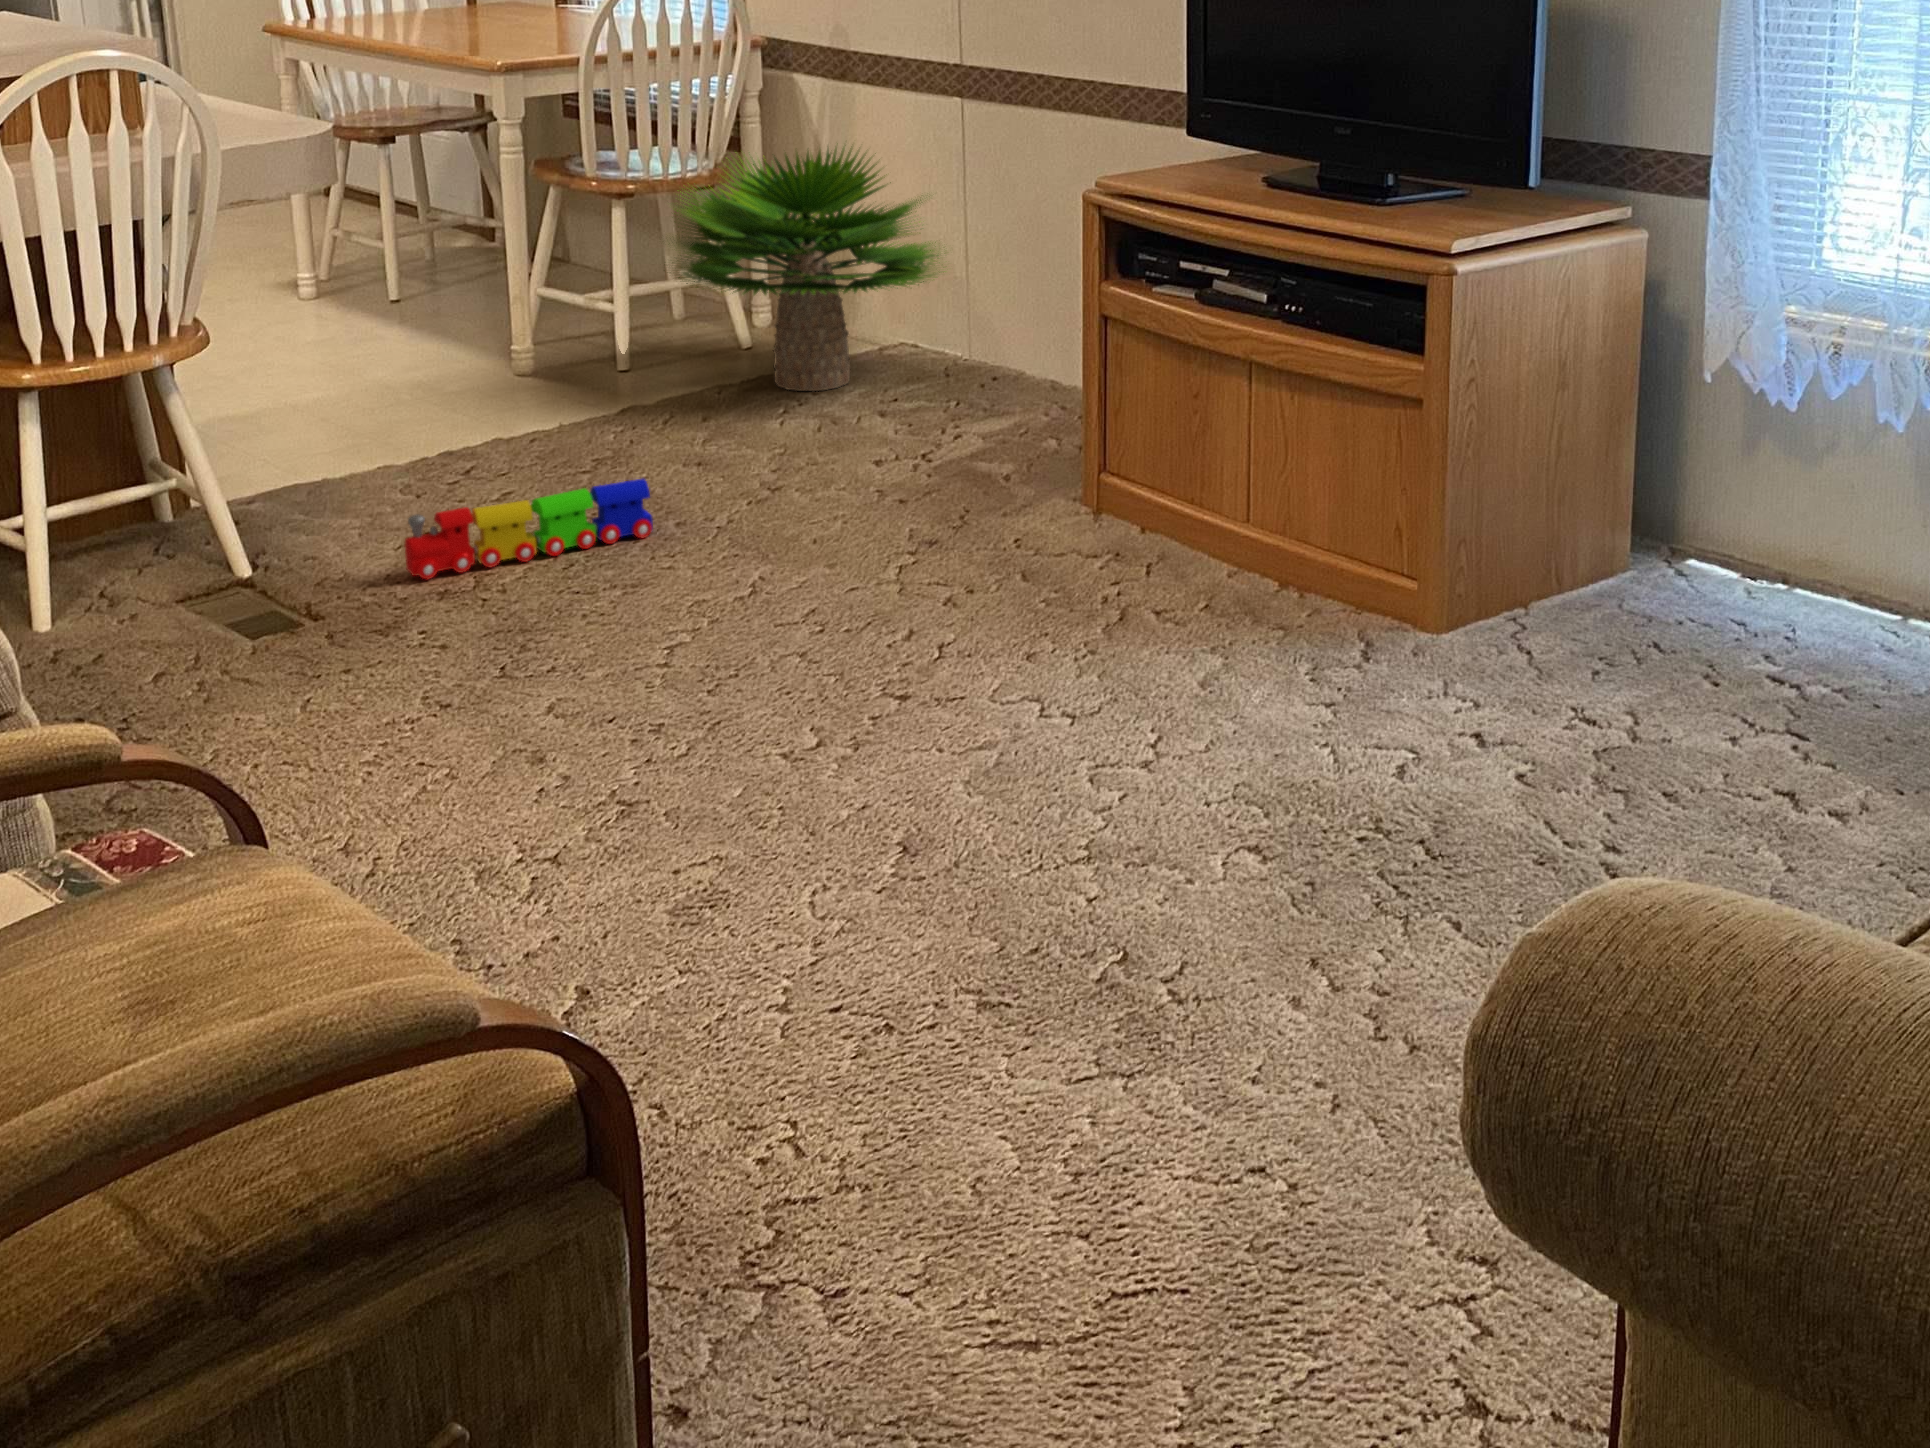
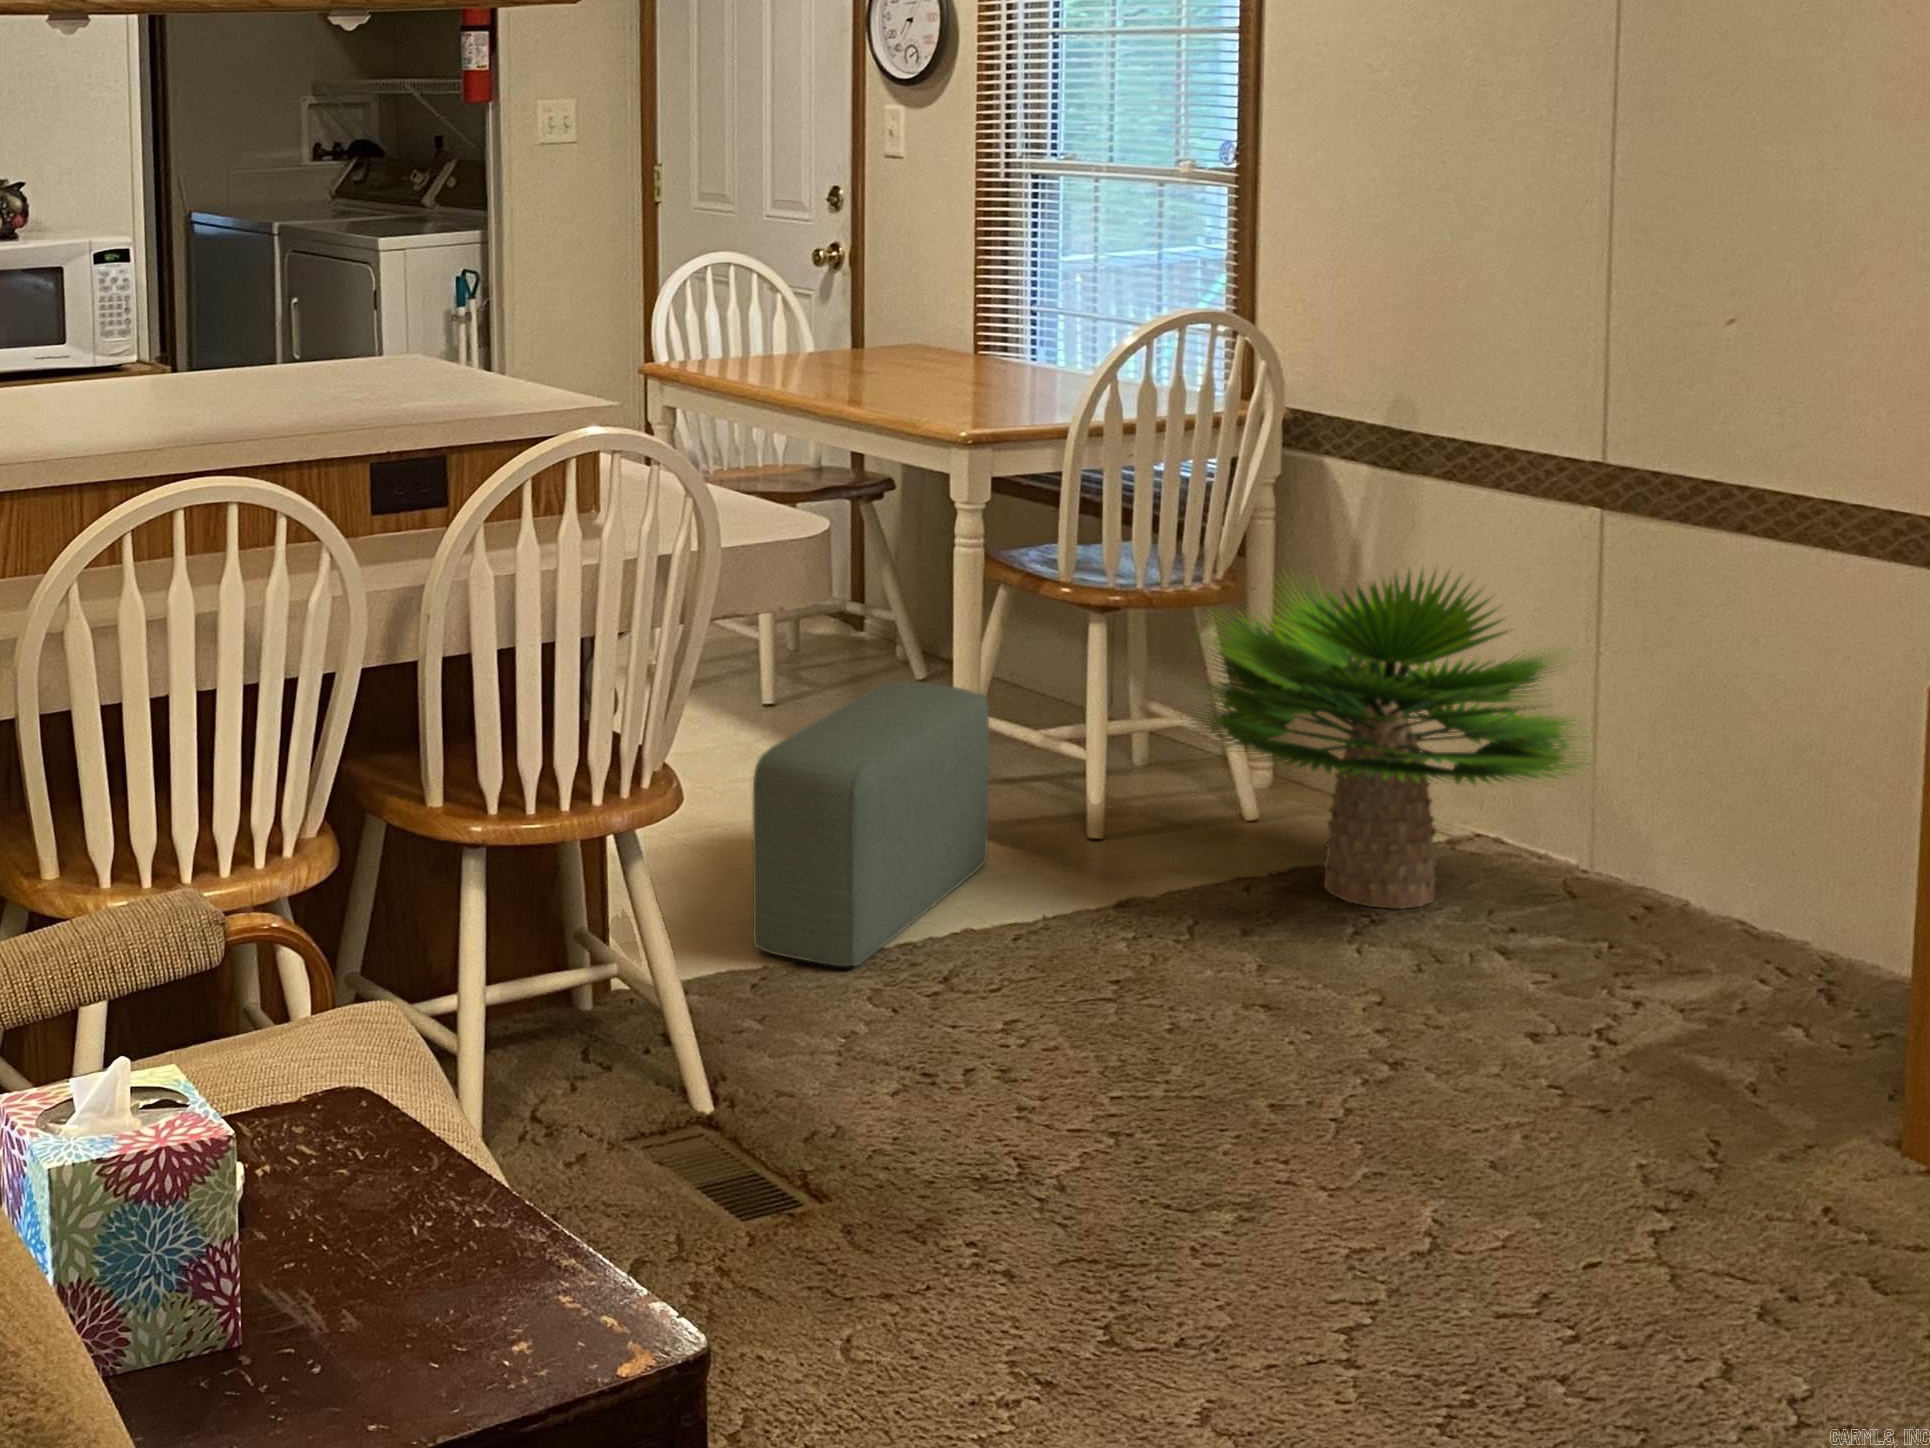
pouf: none [307,257,528,471] -> present [753,682,989,966]
toy train: present [405,479,653,579] -> none [916,1039,1242,1150]

